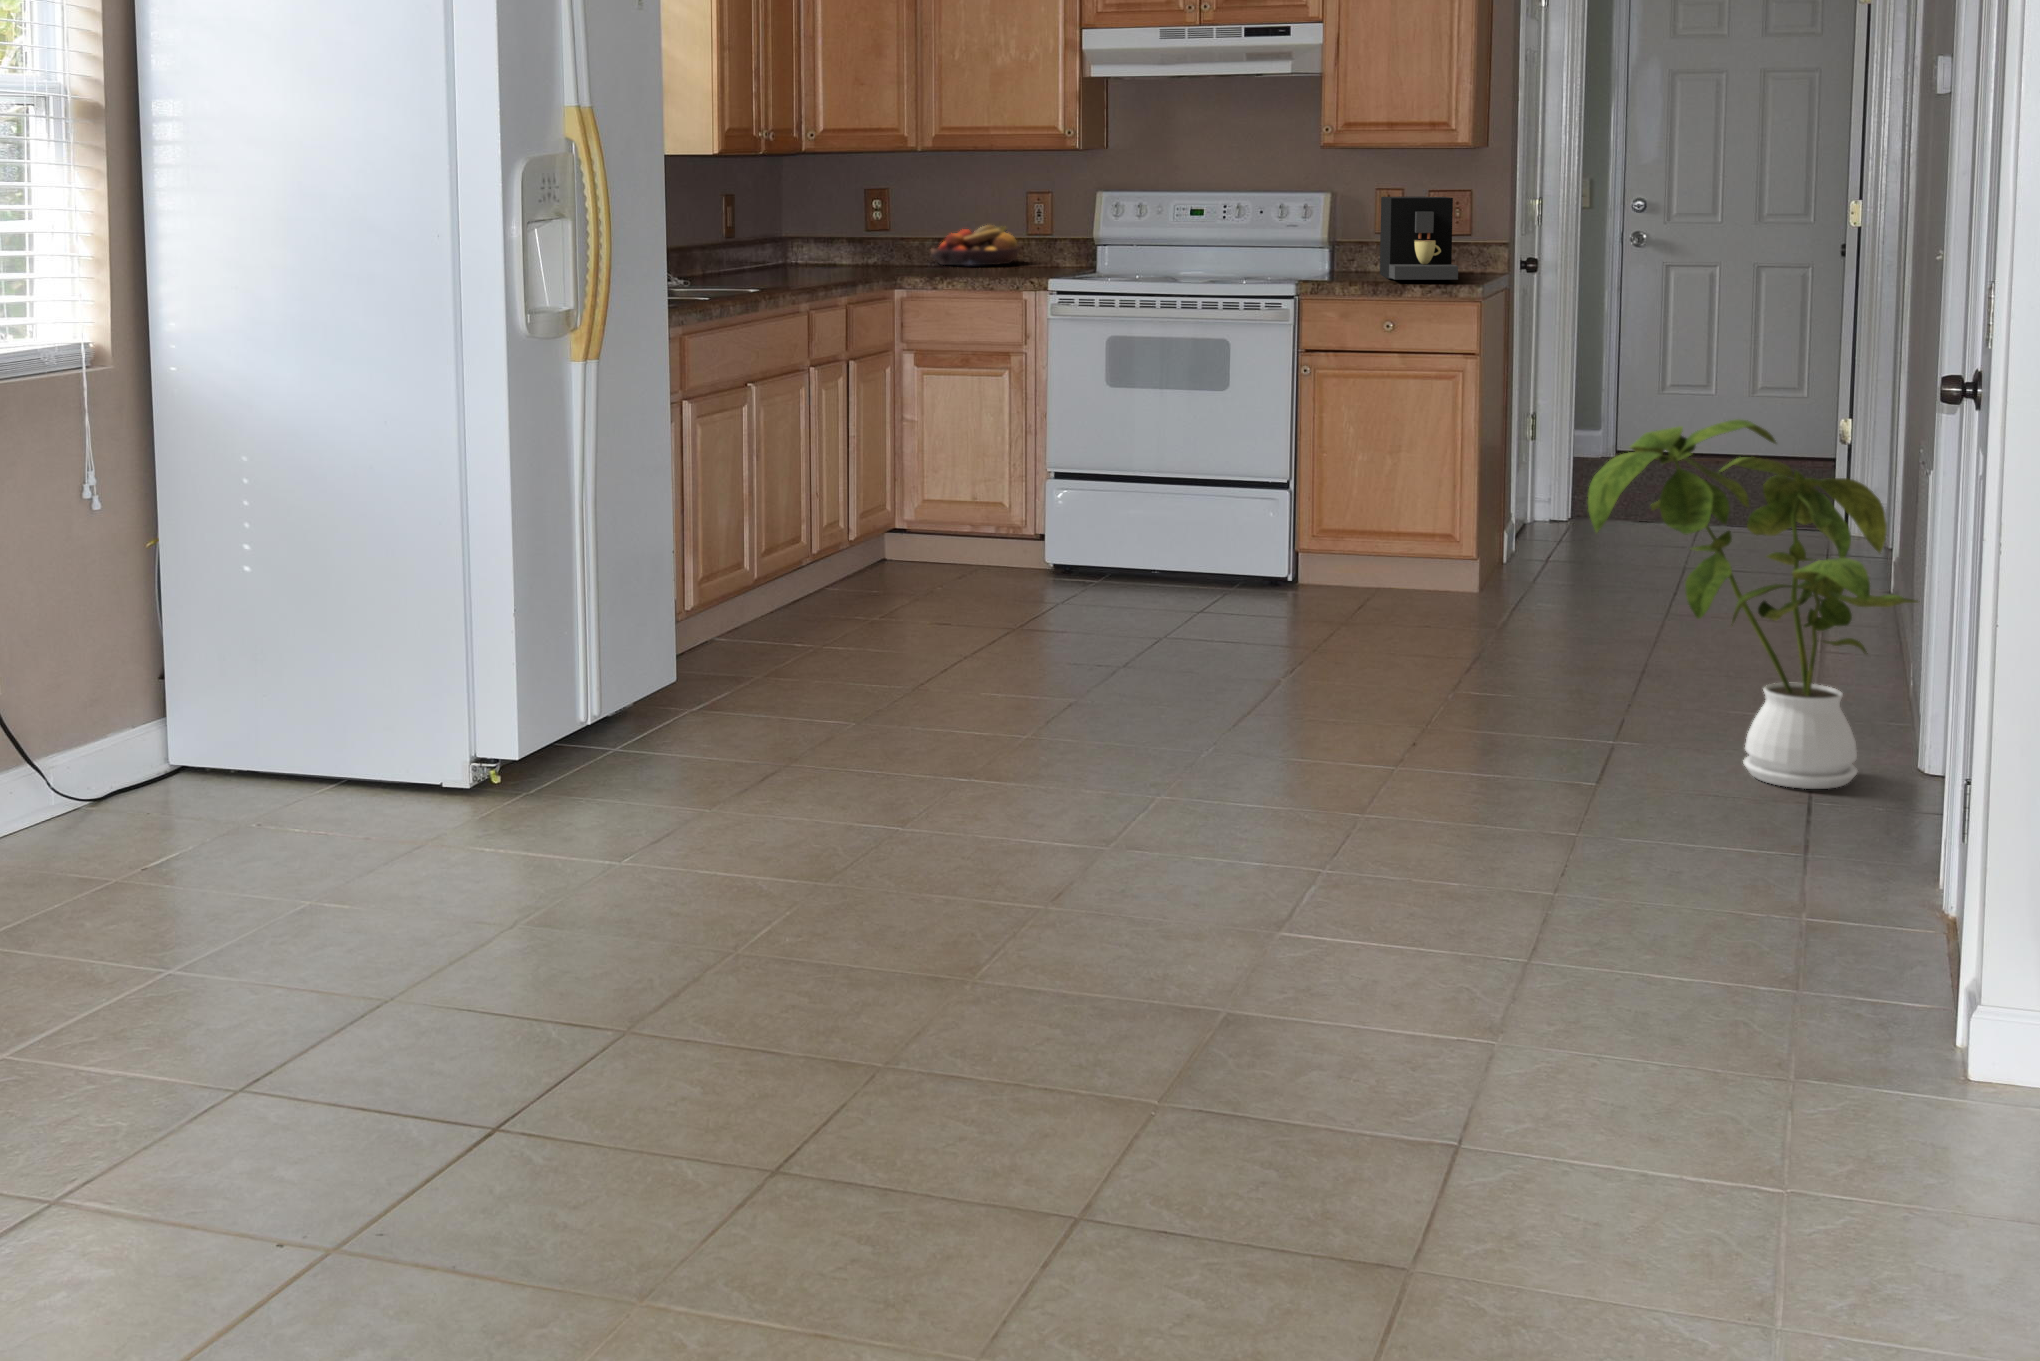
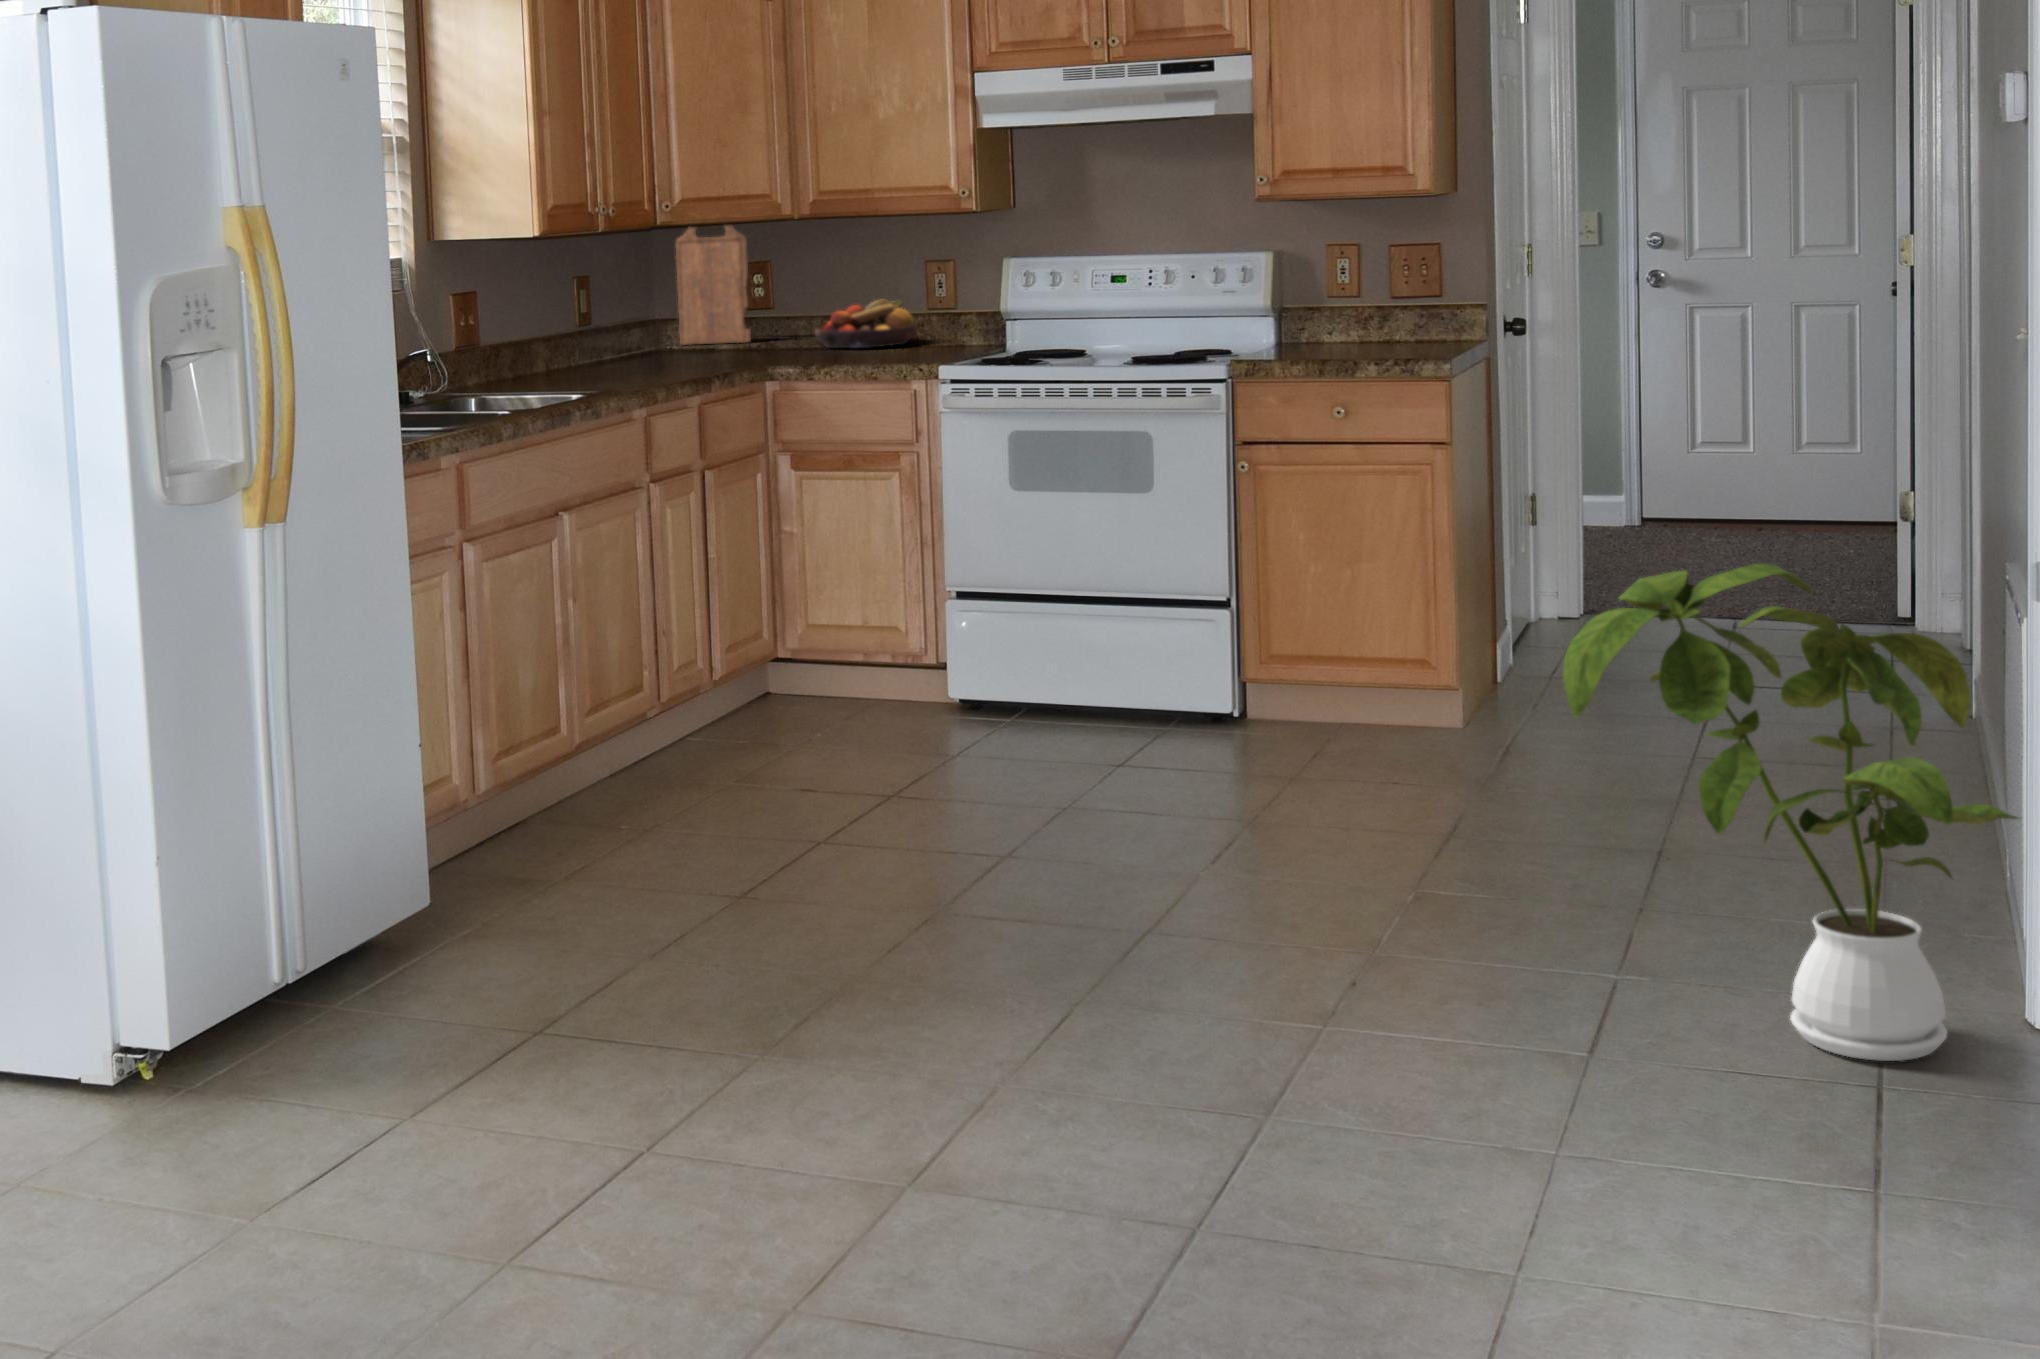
cutting board: none [808,152,871,260] -> present [676,226,751,345]
coffee maker: present [1380,196,1458,280] -> none [1333,251,1425,354]

